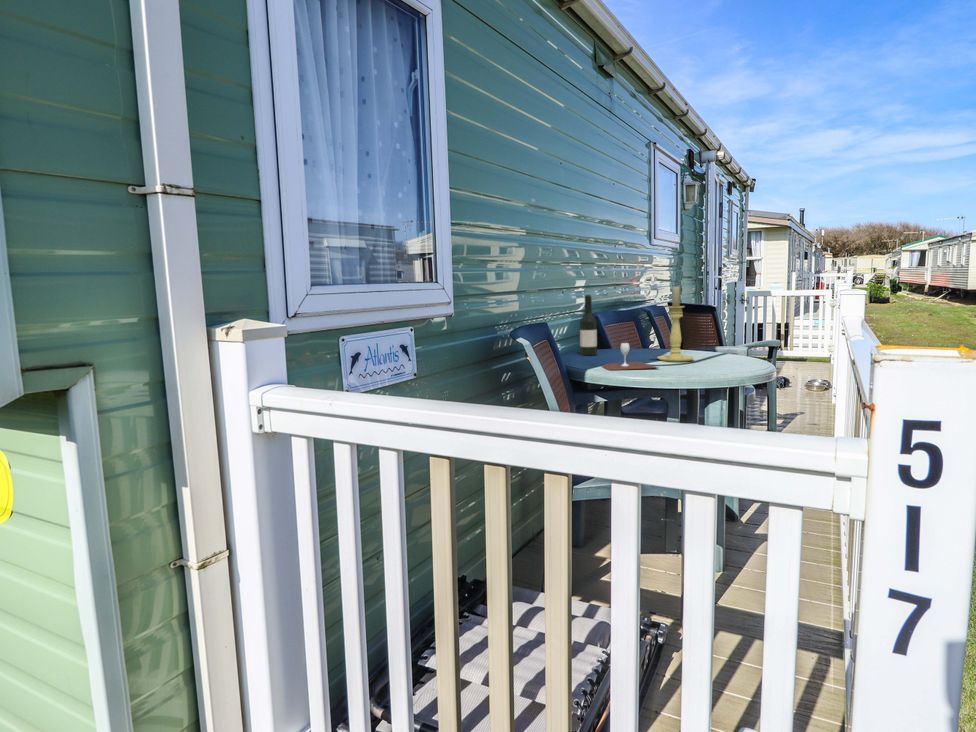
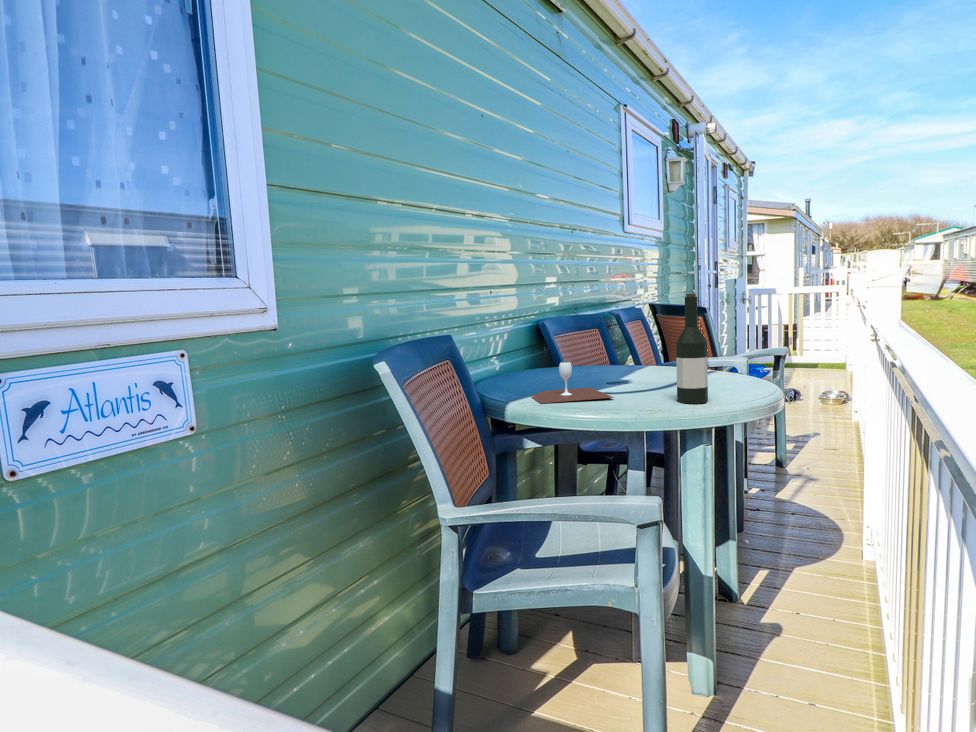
candle holder: present [657,286,694,362] -> none [617,277,669,386]
wine bottle: present [580,295,597,355] -> present [676,294,708,404]

